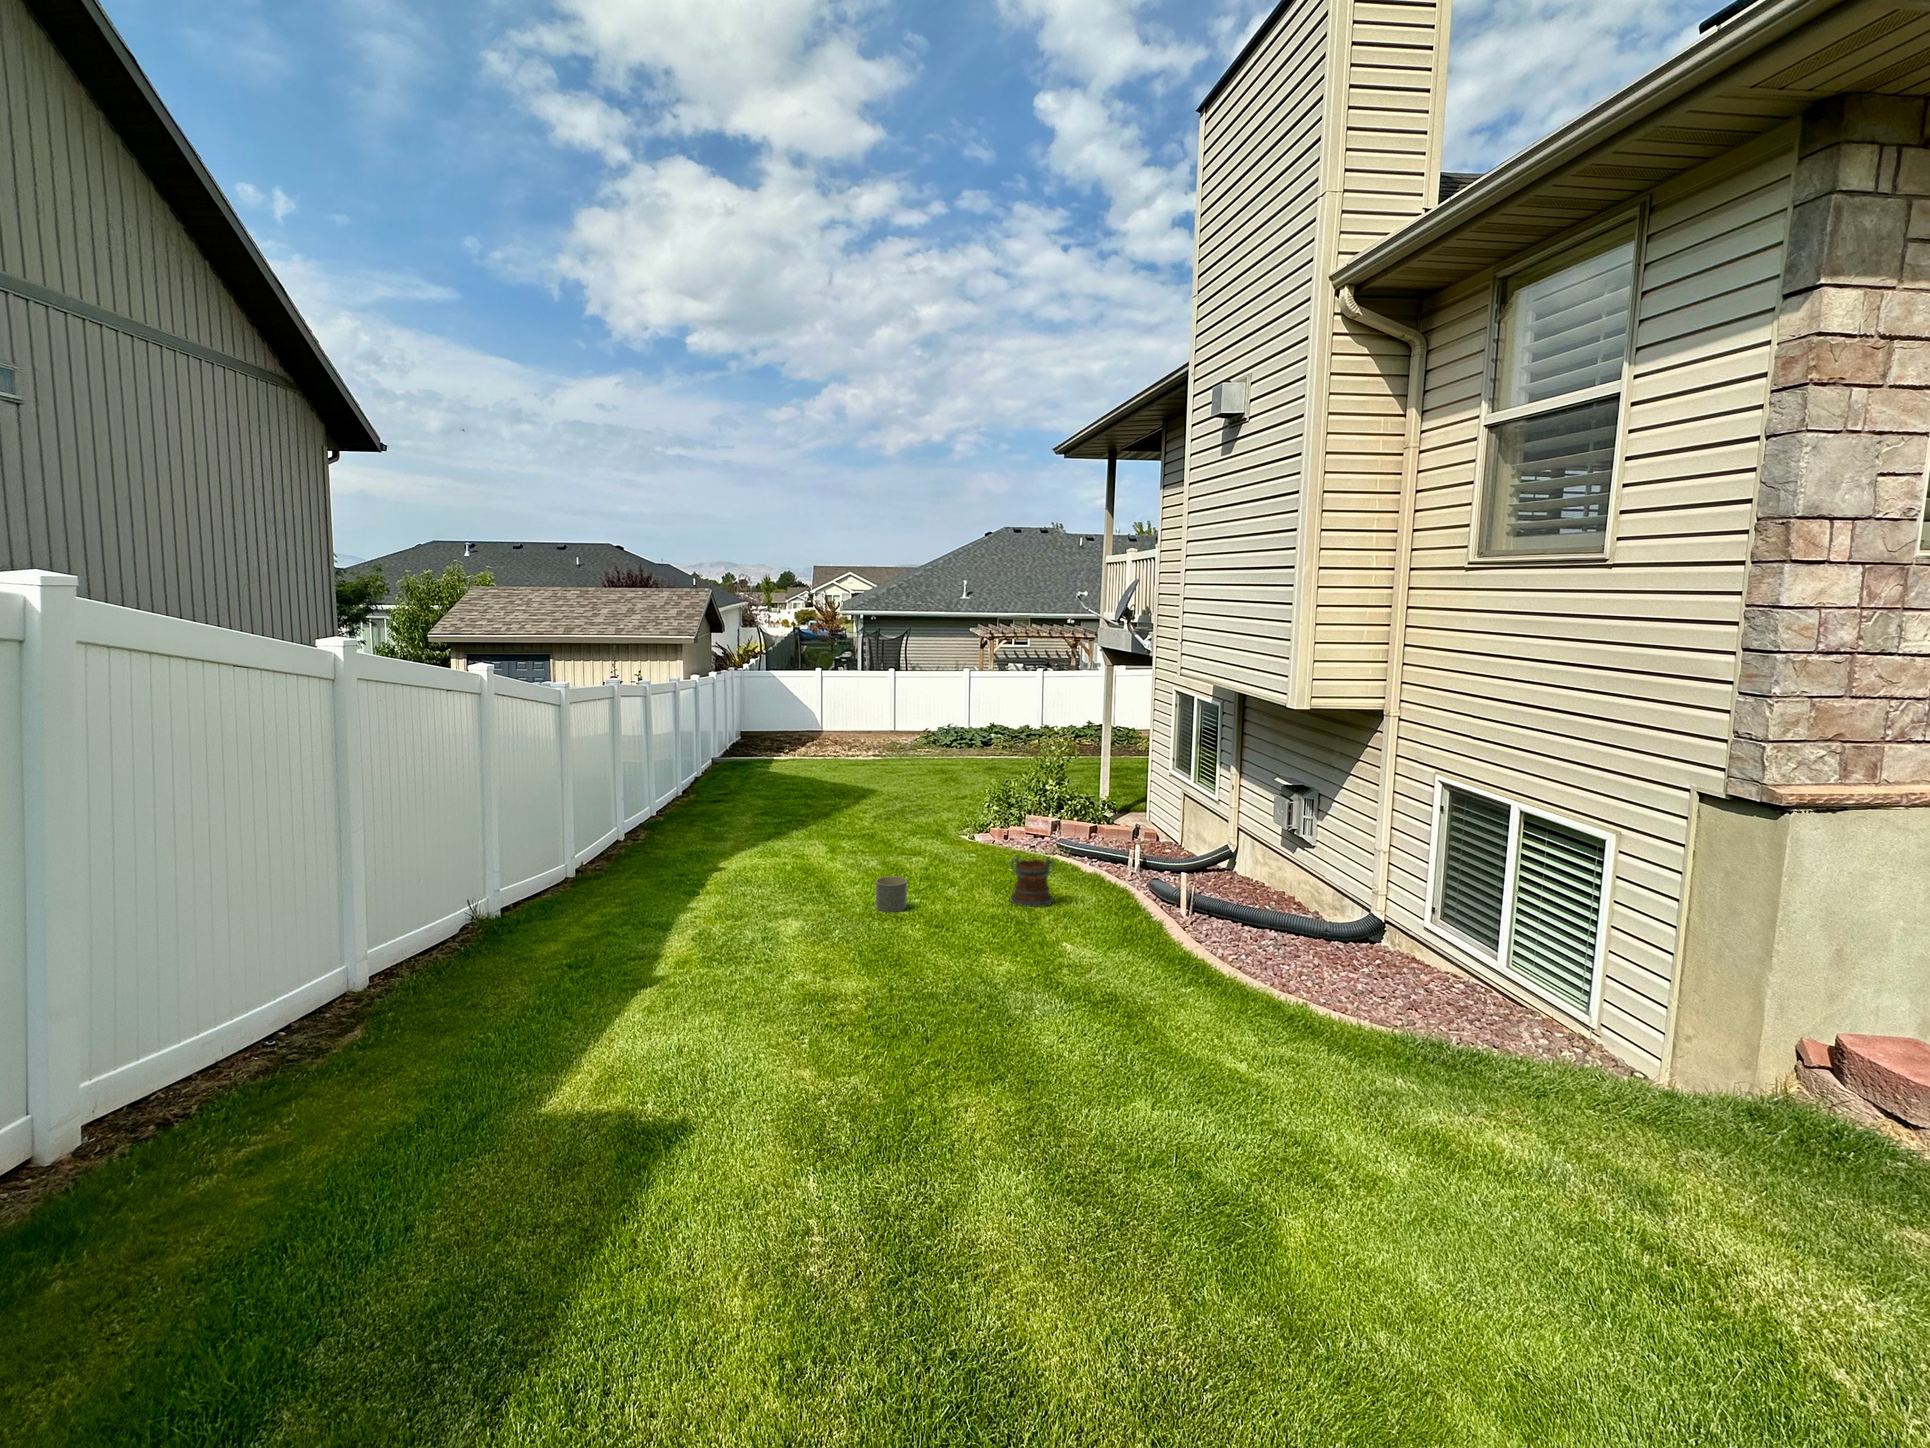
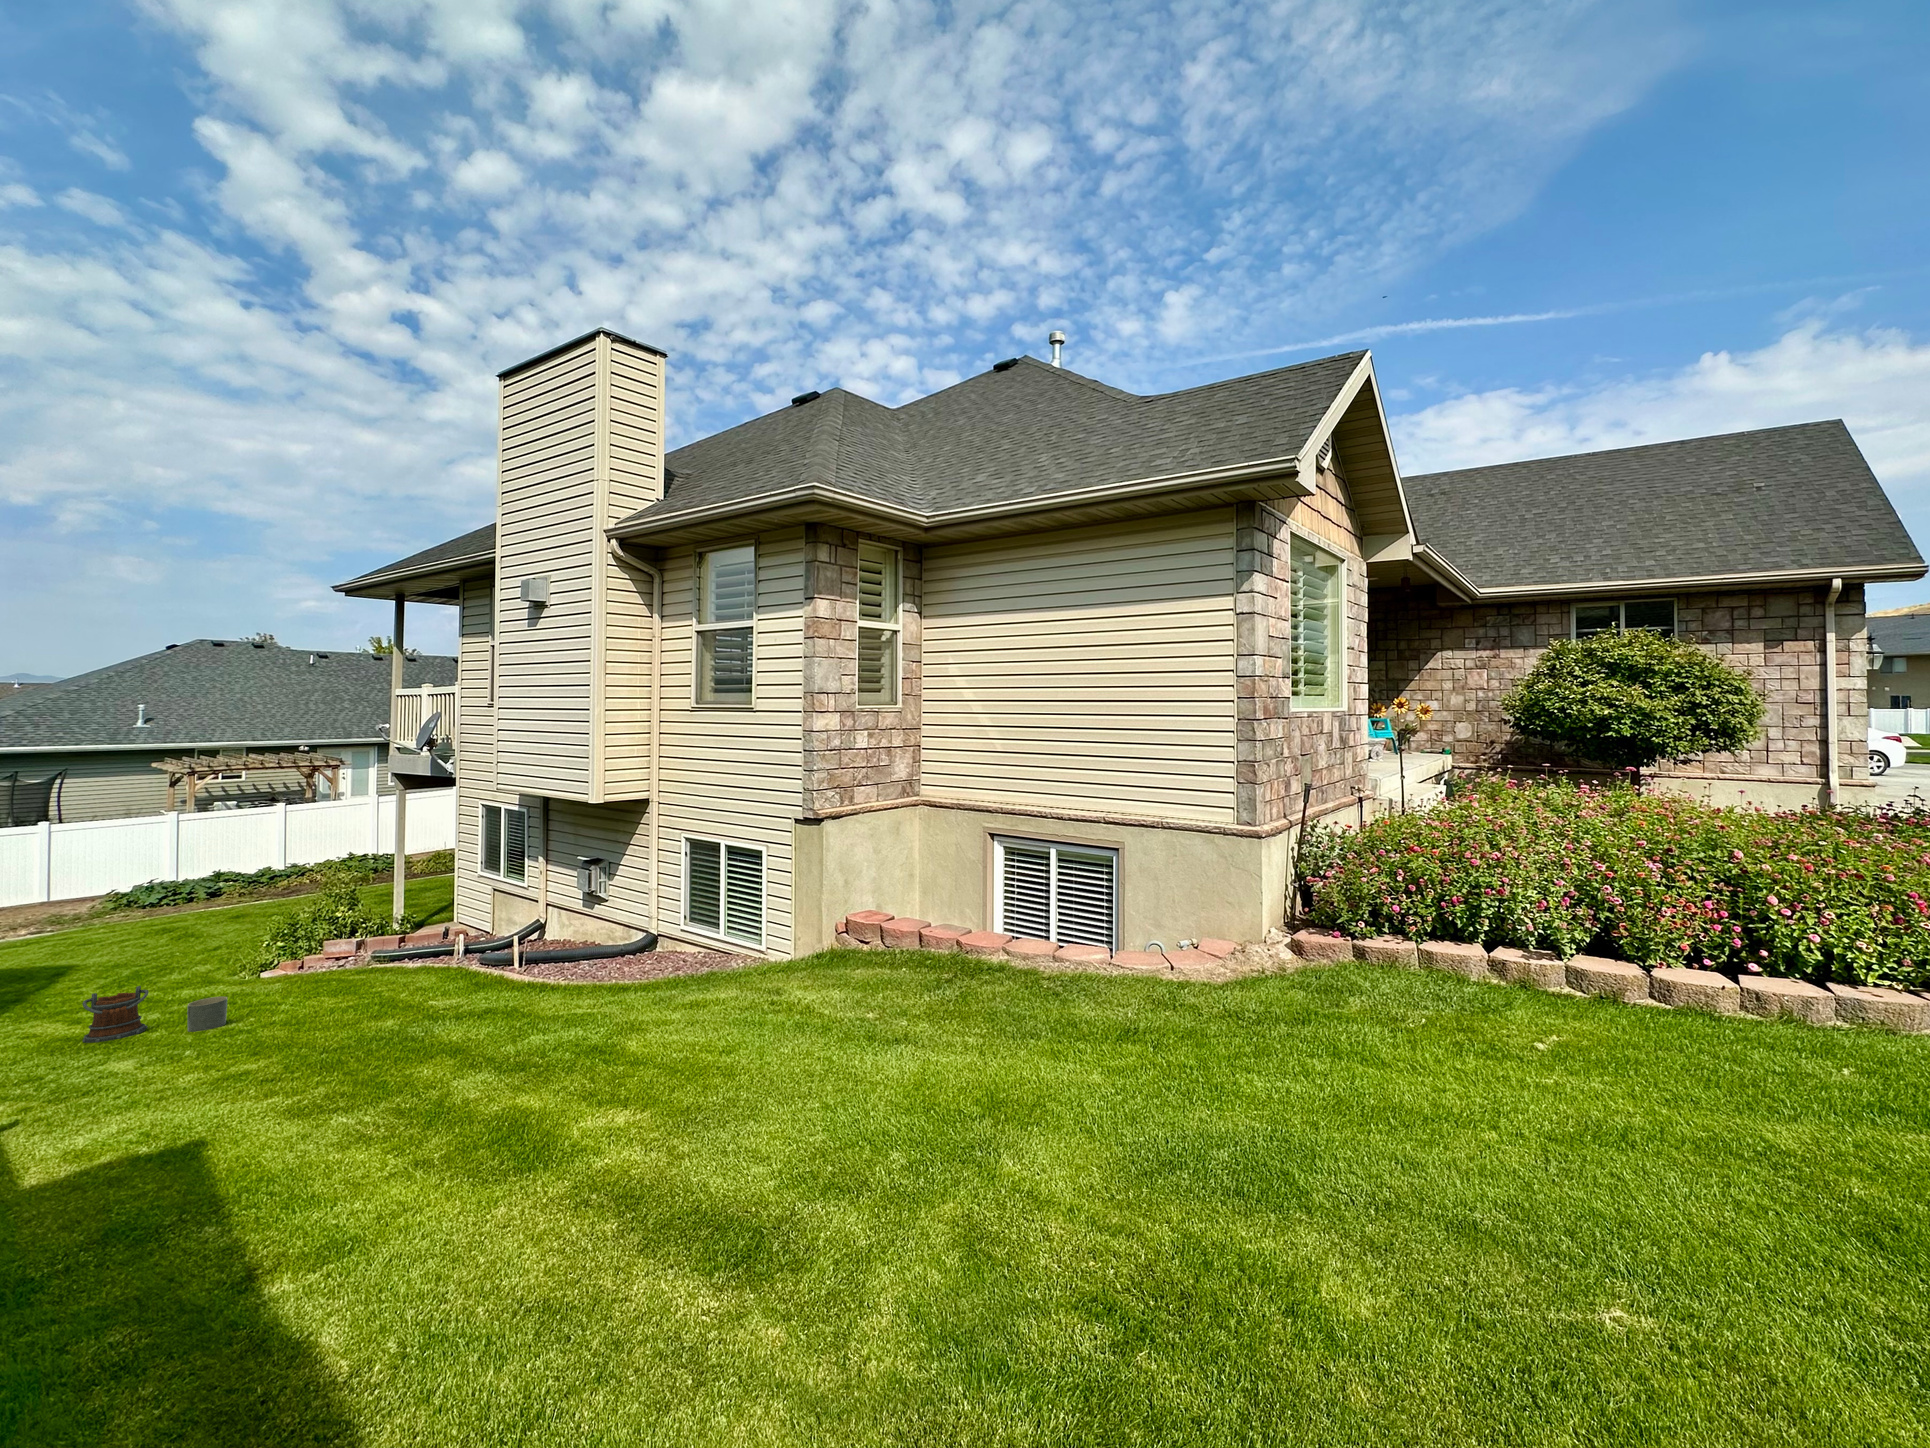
bucket: present [1010,855,1055,907] -> present [83,986,149,1043]

